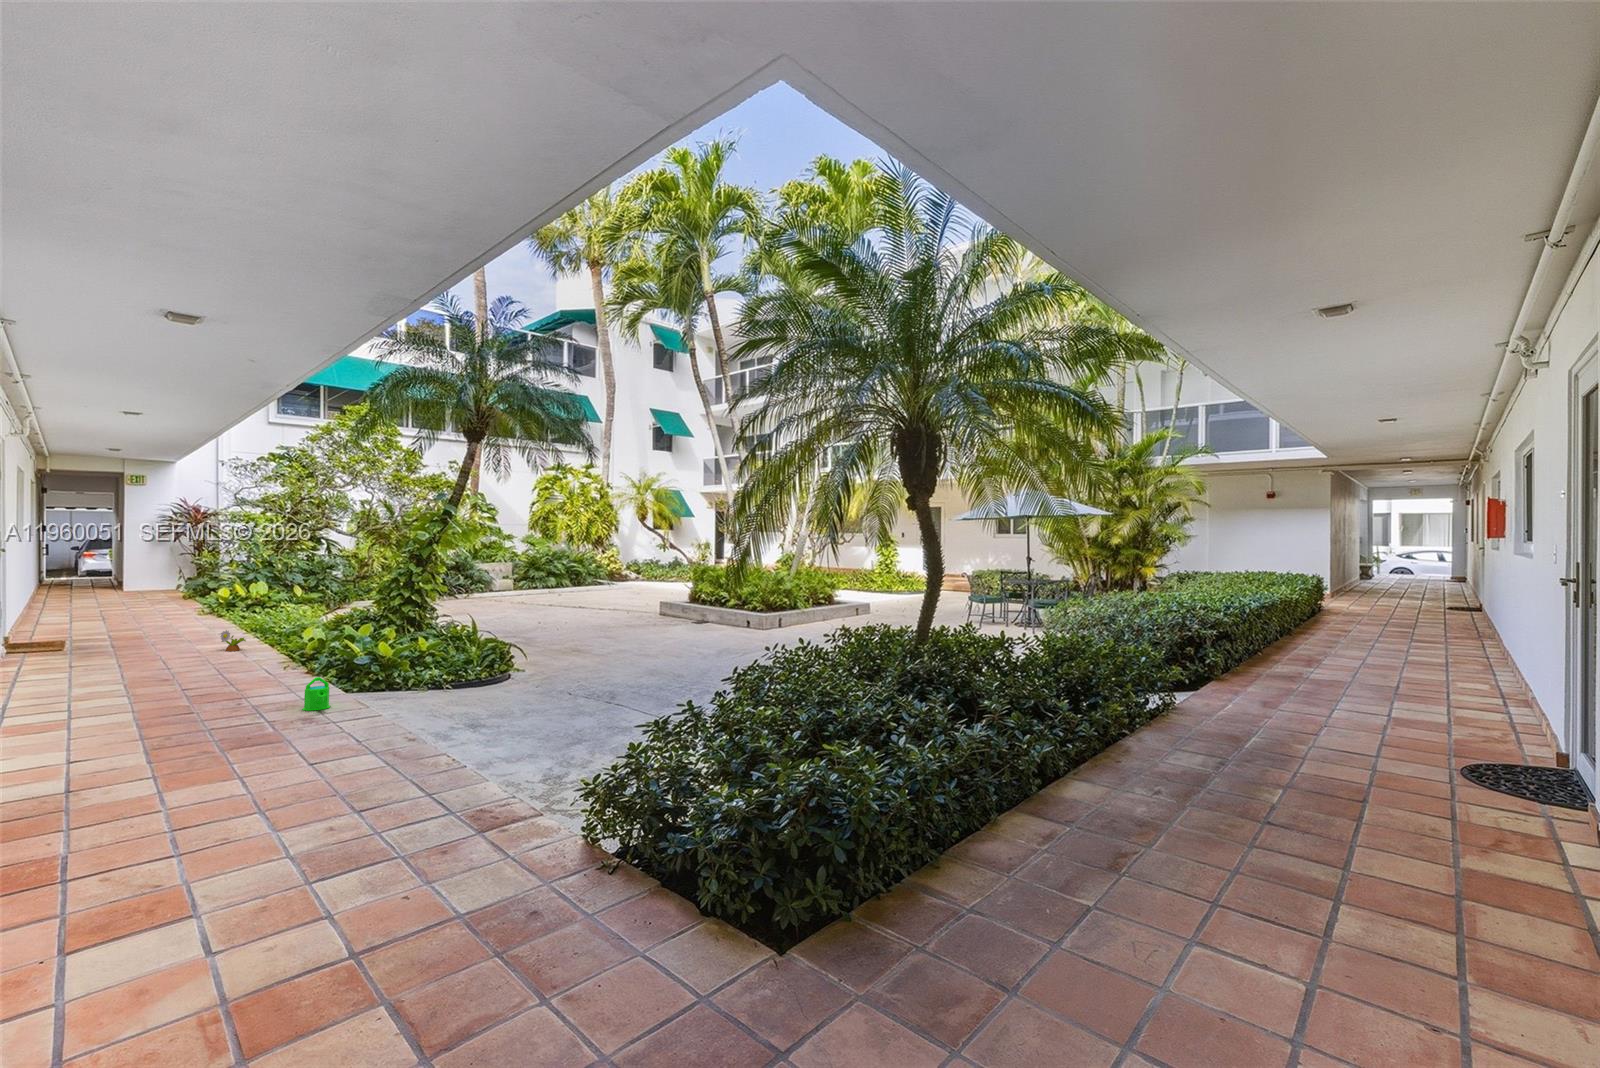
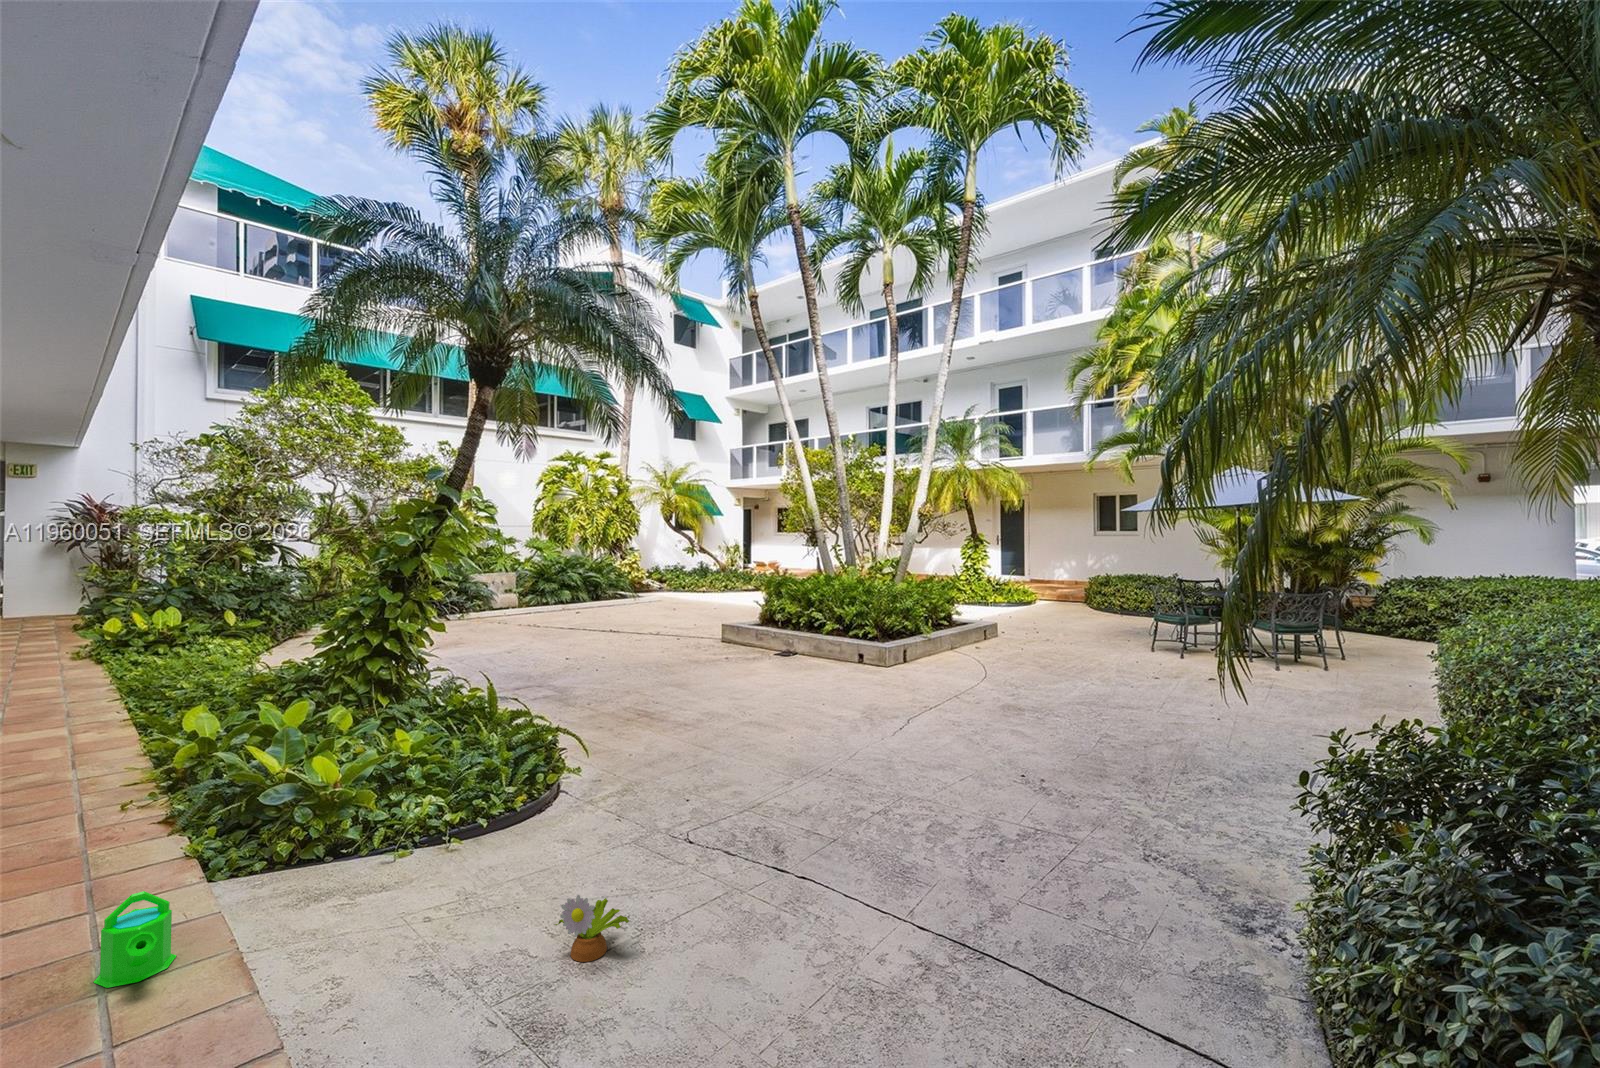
decorative plant: present [220,630,246,651] -> present [554,895,629,962]

